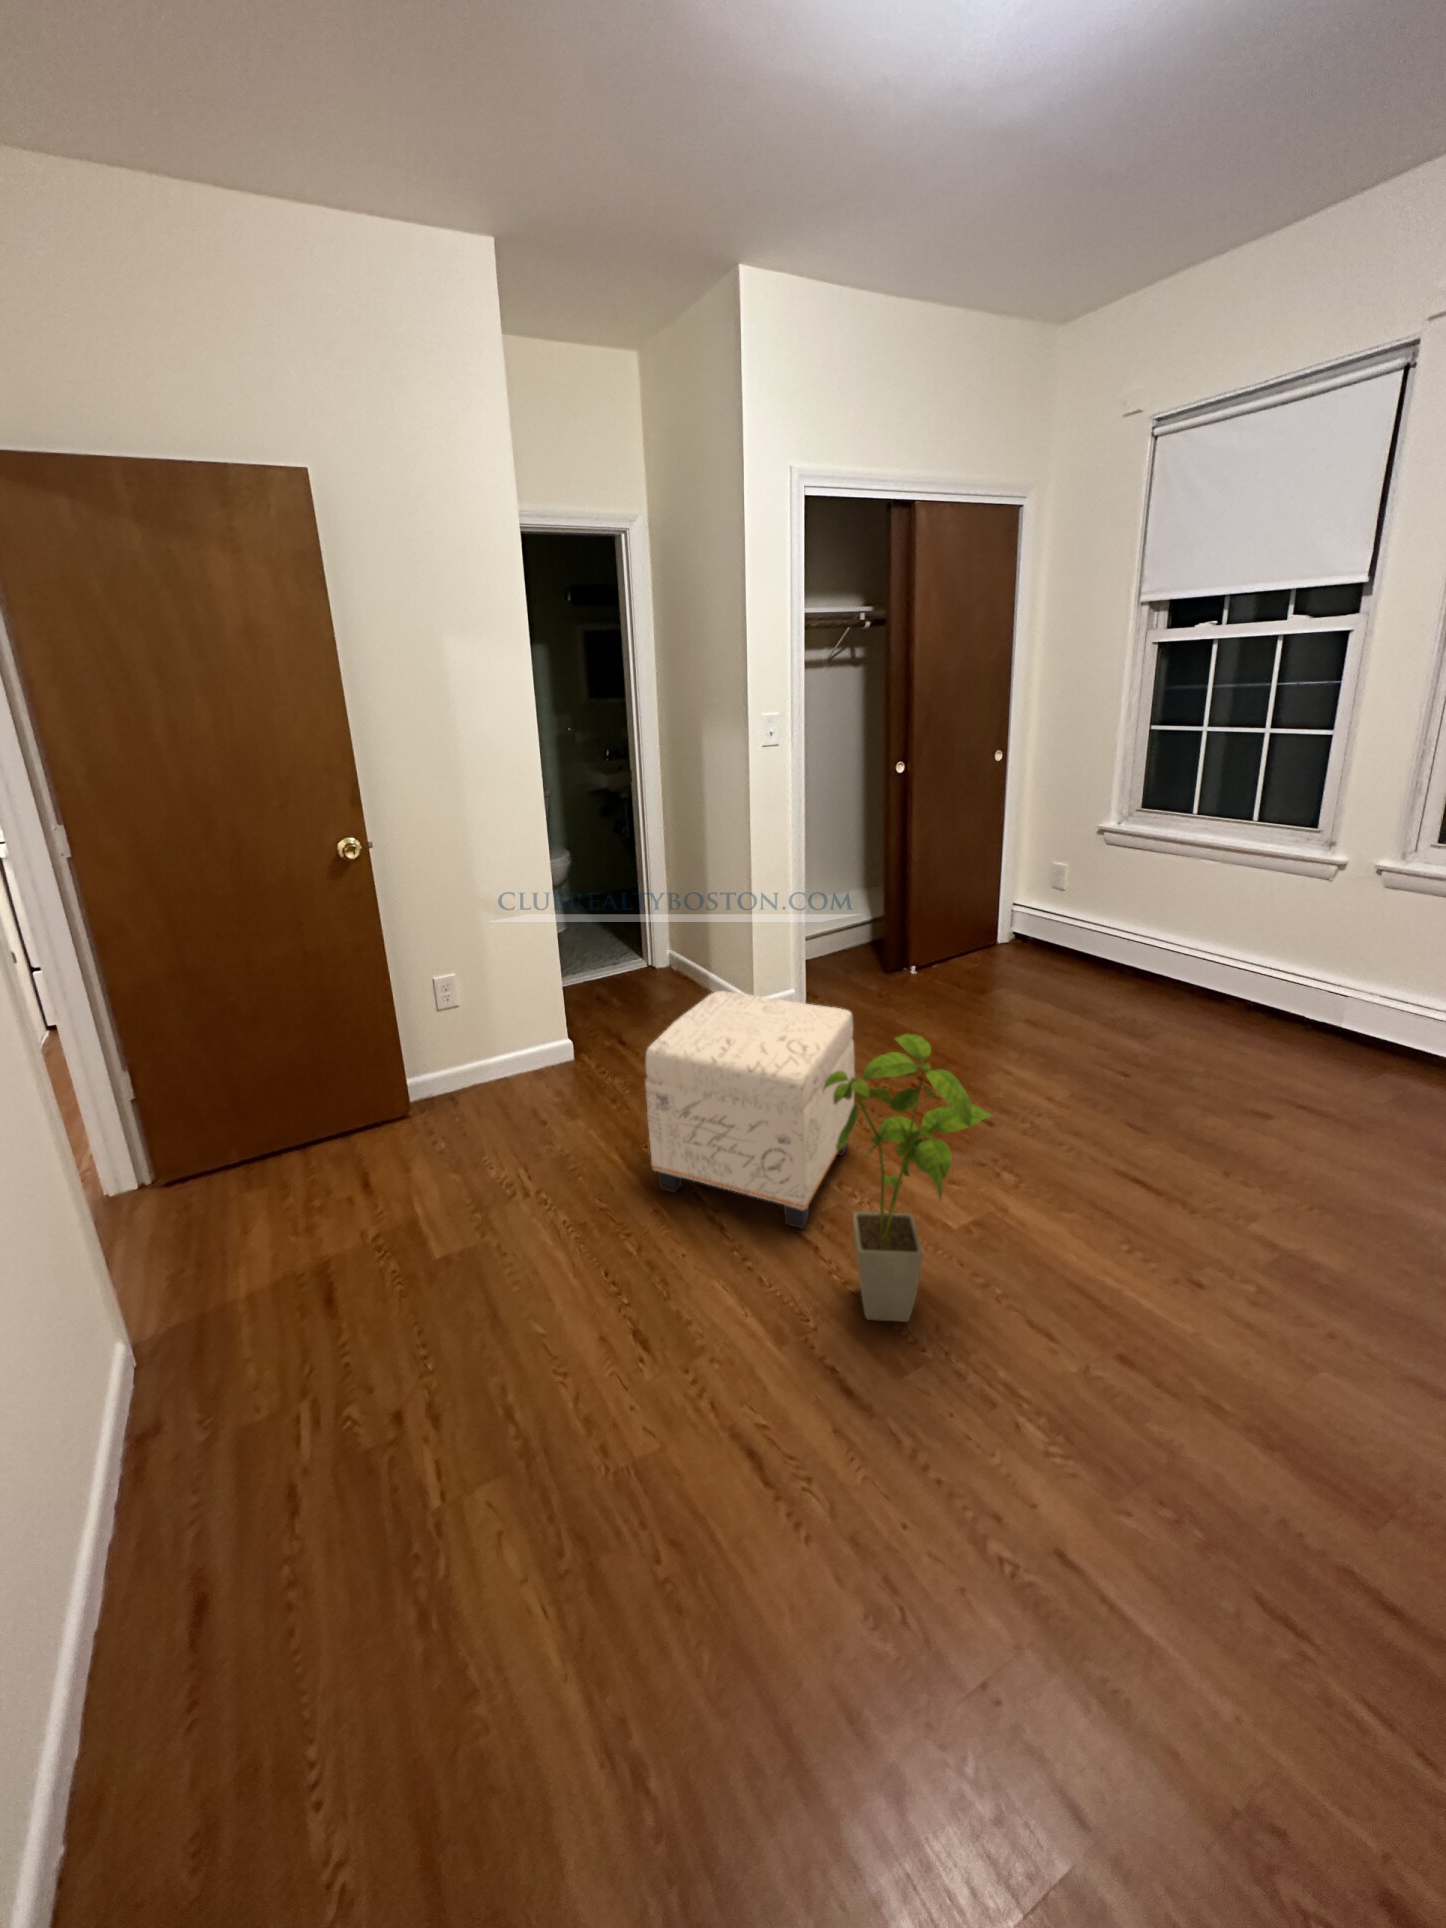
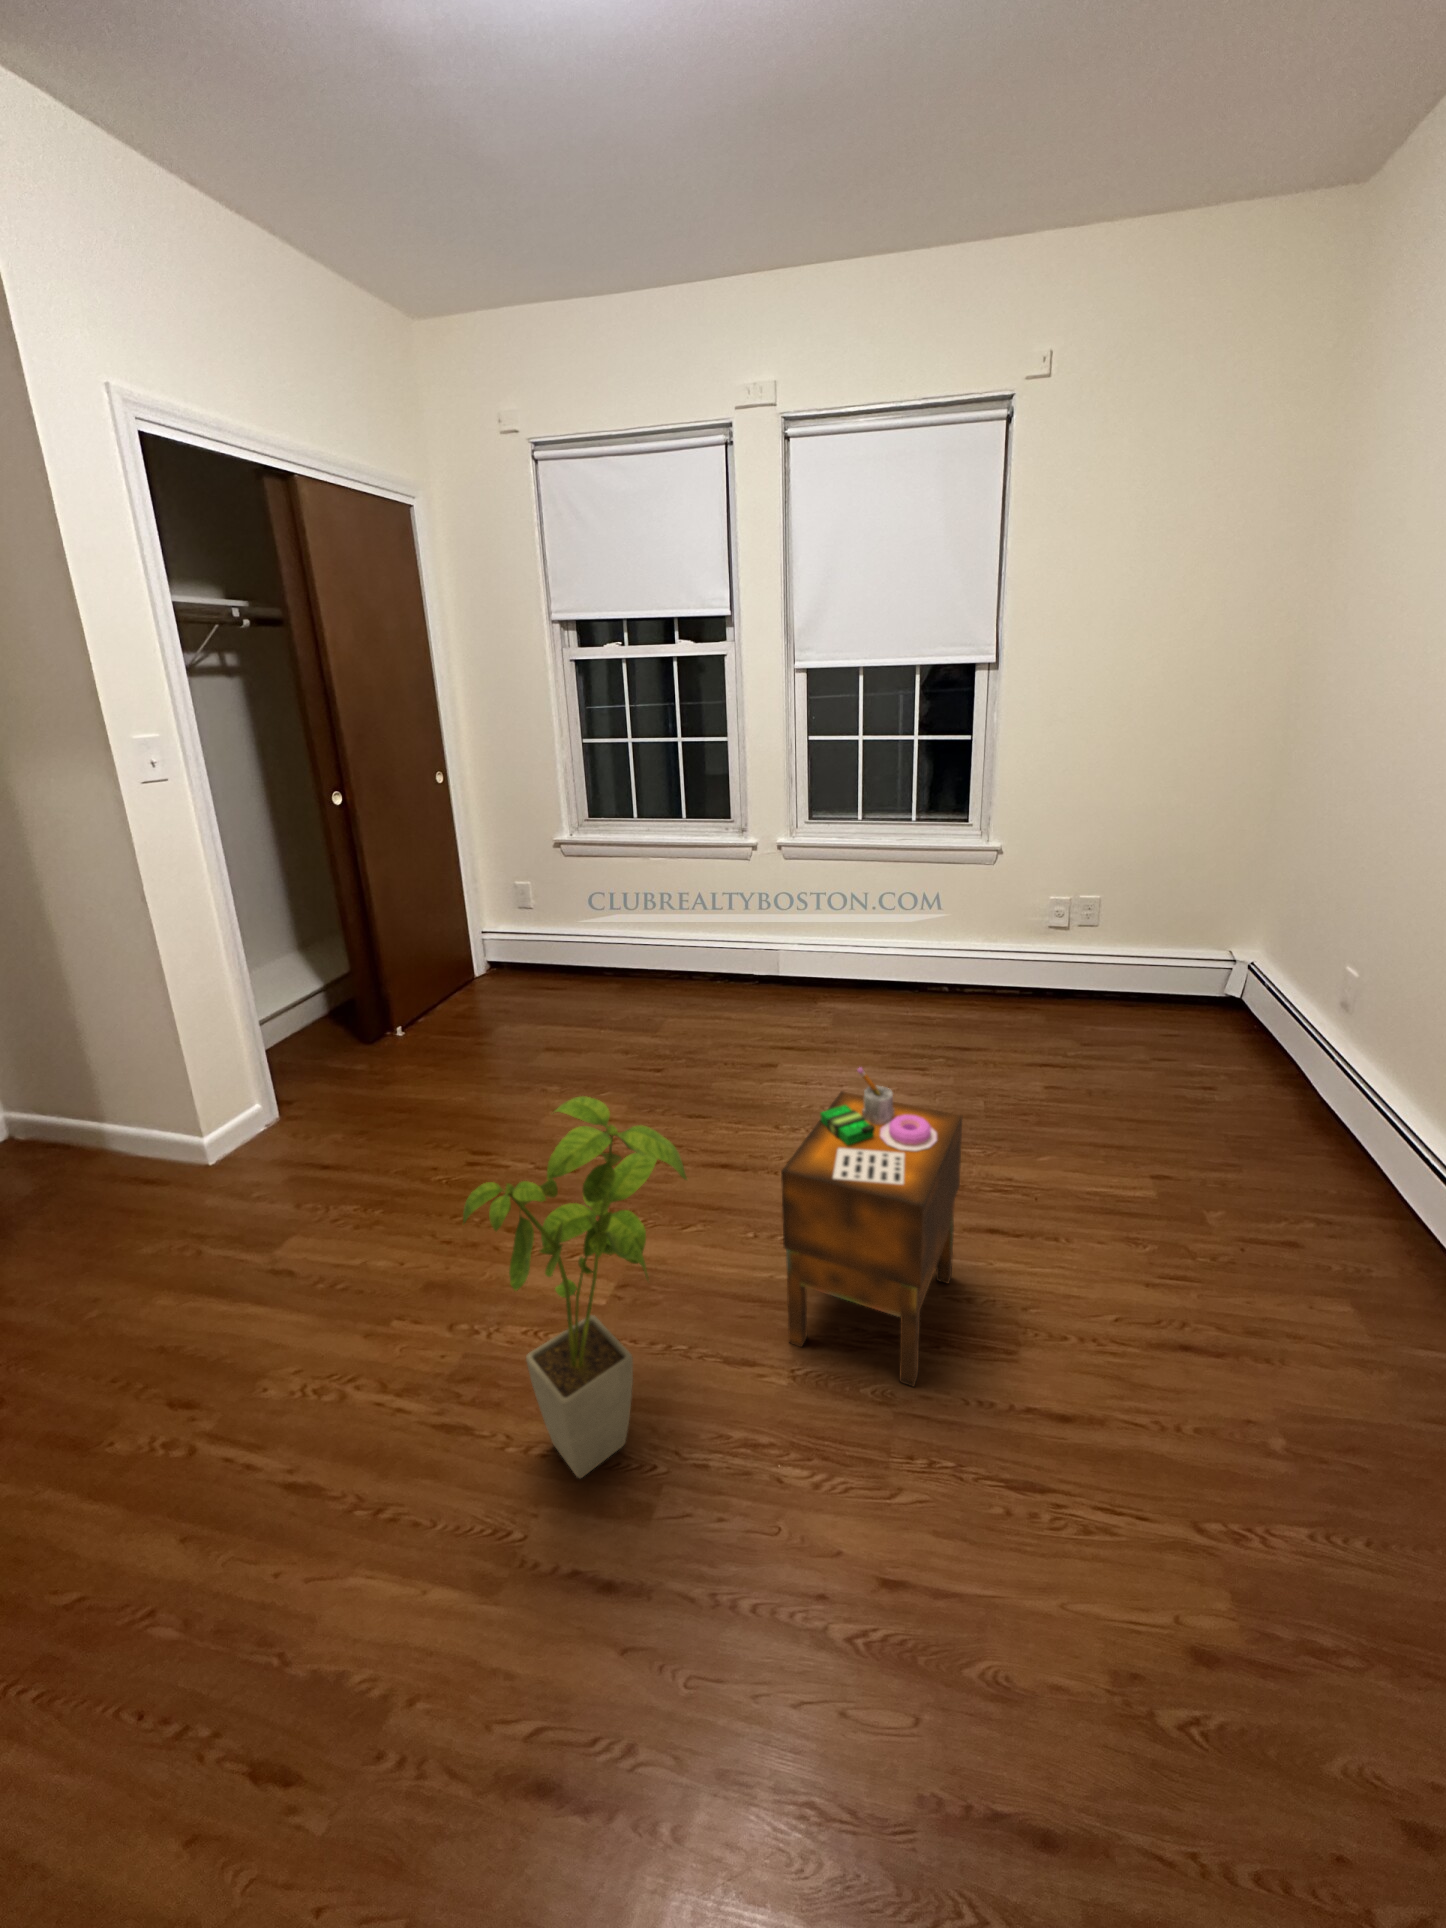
ottoman: present [645,991,855,1228] -> none [87,1101,440,1509]
nightstand: none [1092,1126,1386,1461] -> present [781,1068,962,1387]

